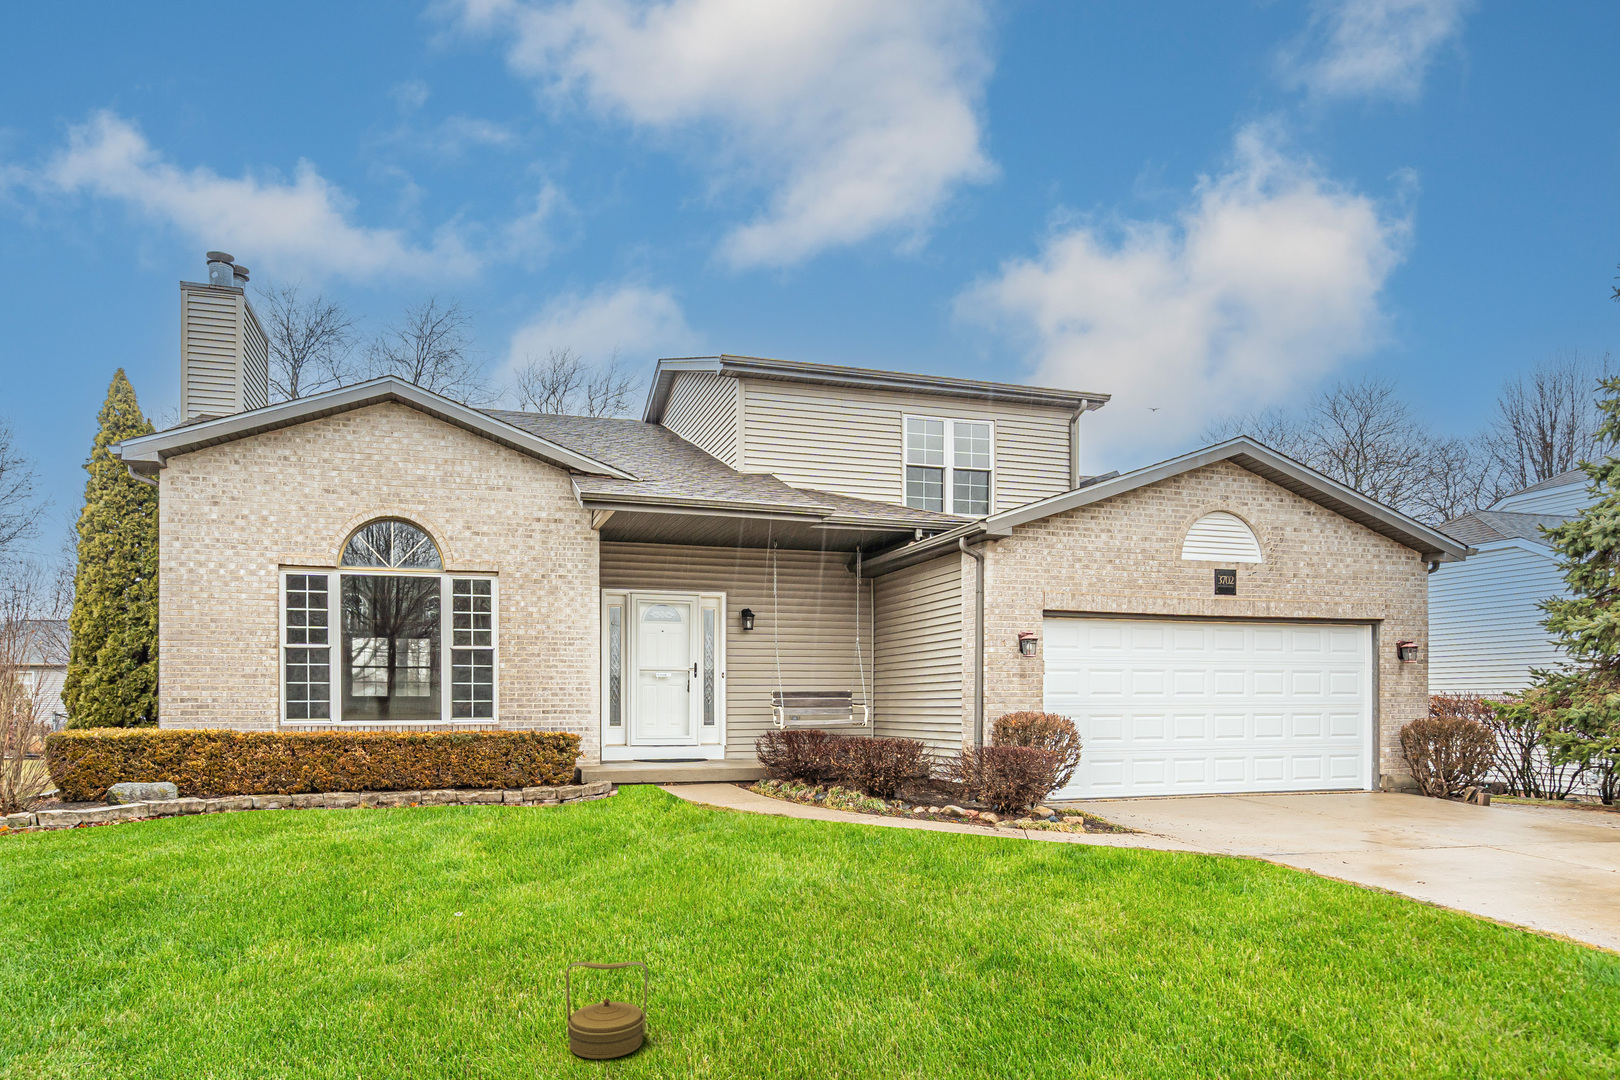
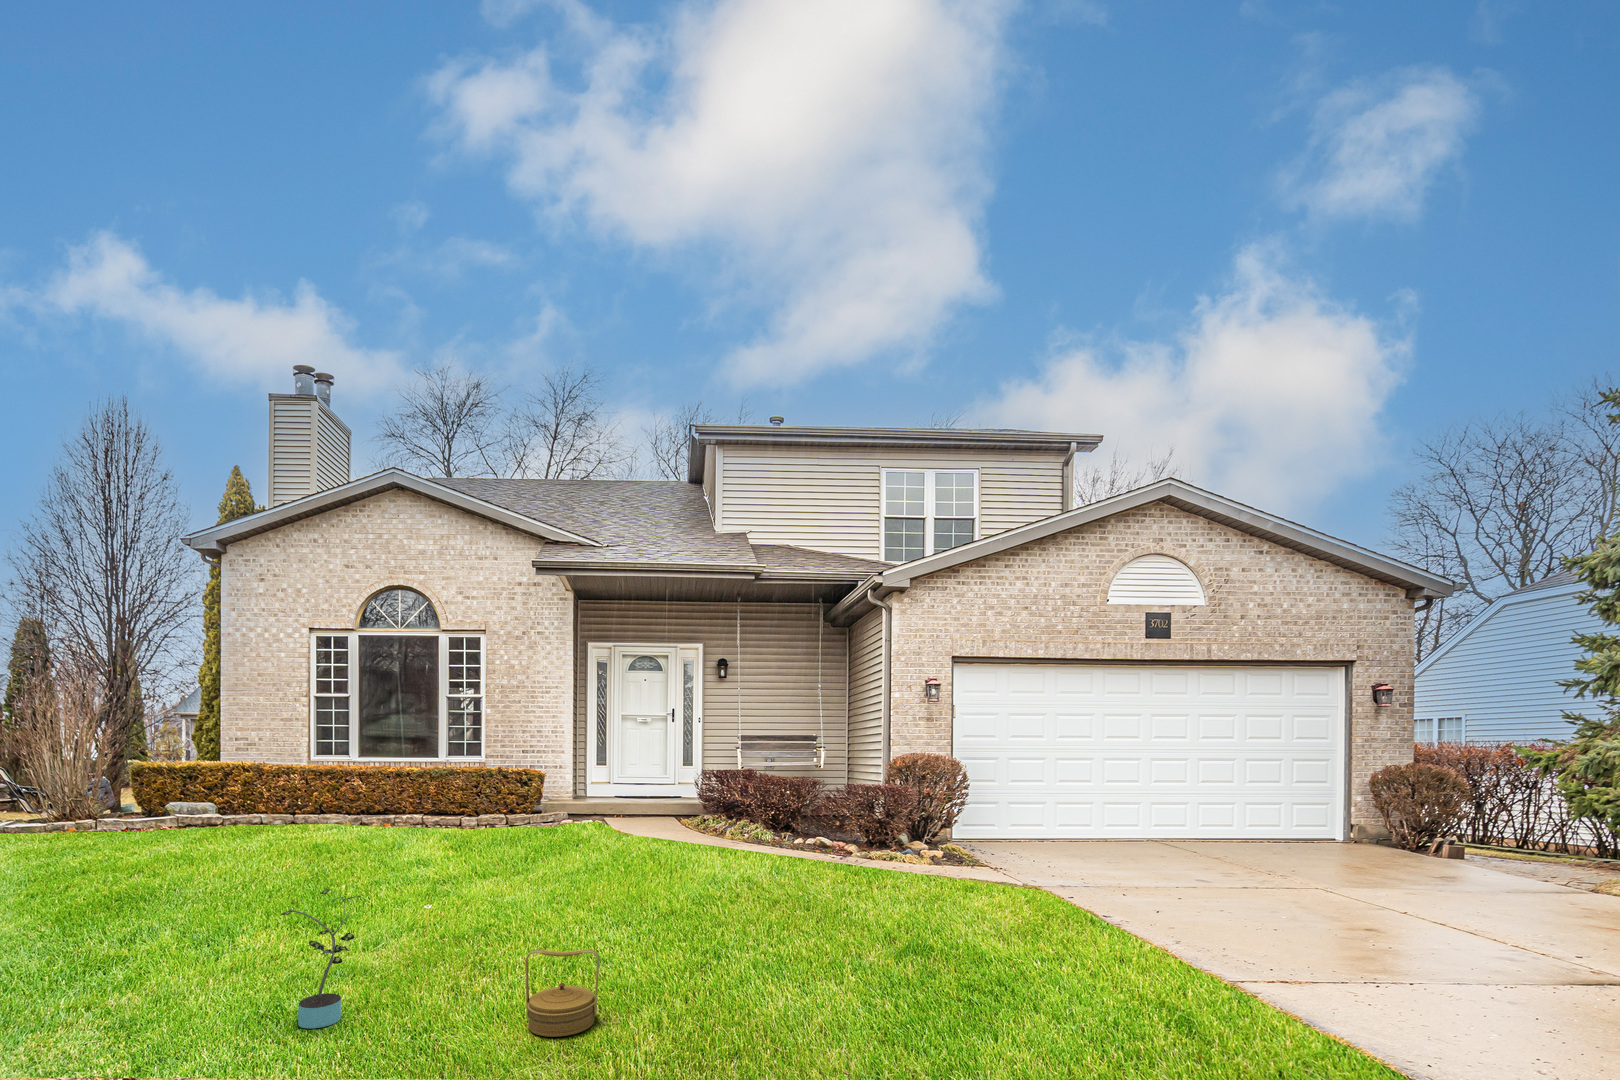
potted plant: none [296,895,383,1049] -> present [281,889,360,1029]

